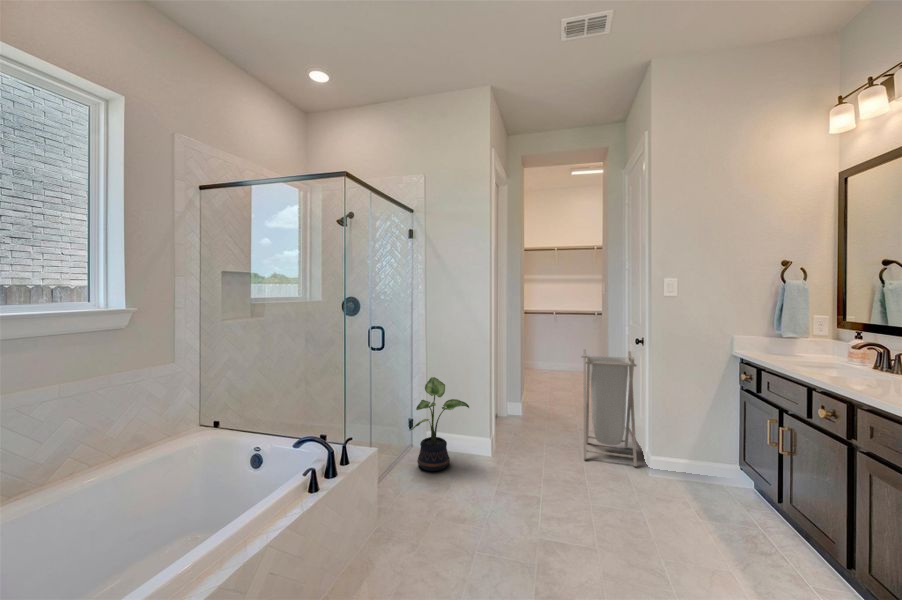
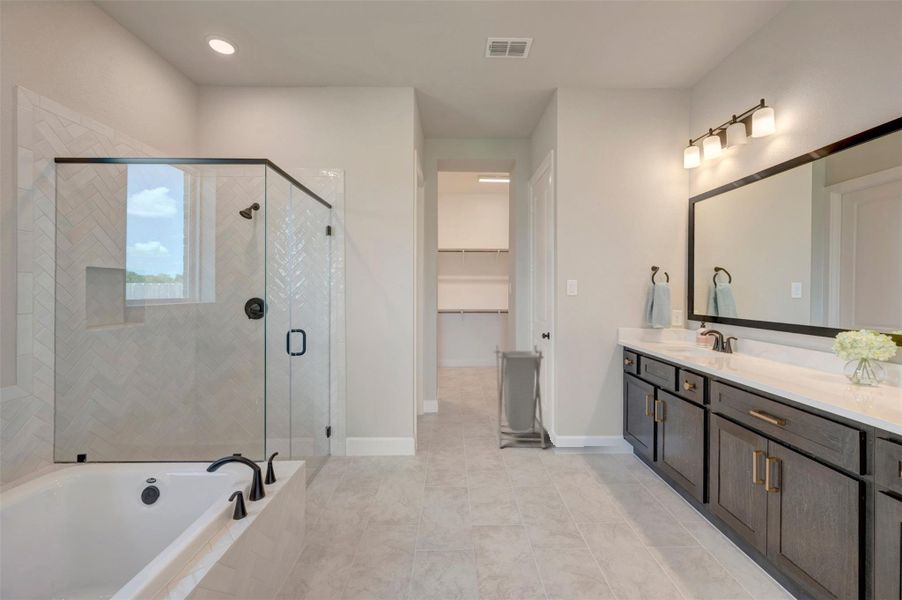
potted plant: present [410,377,469,471] -> none [330,380,394,478]

